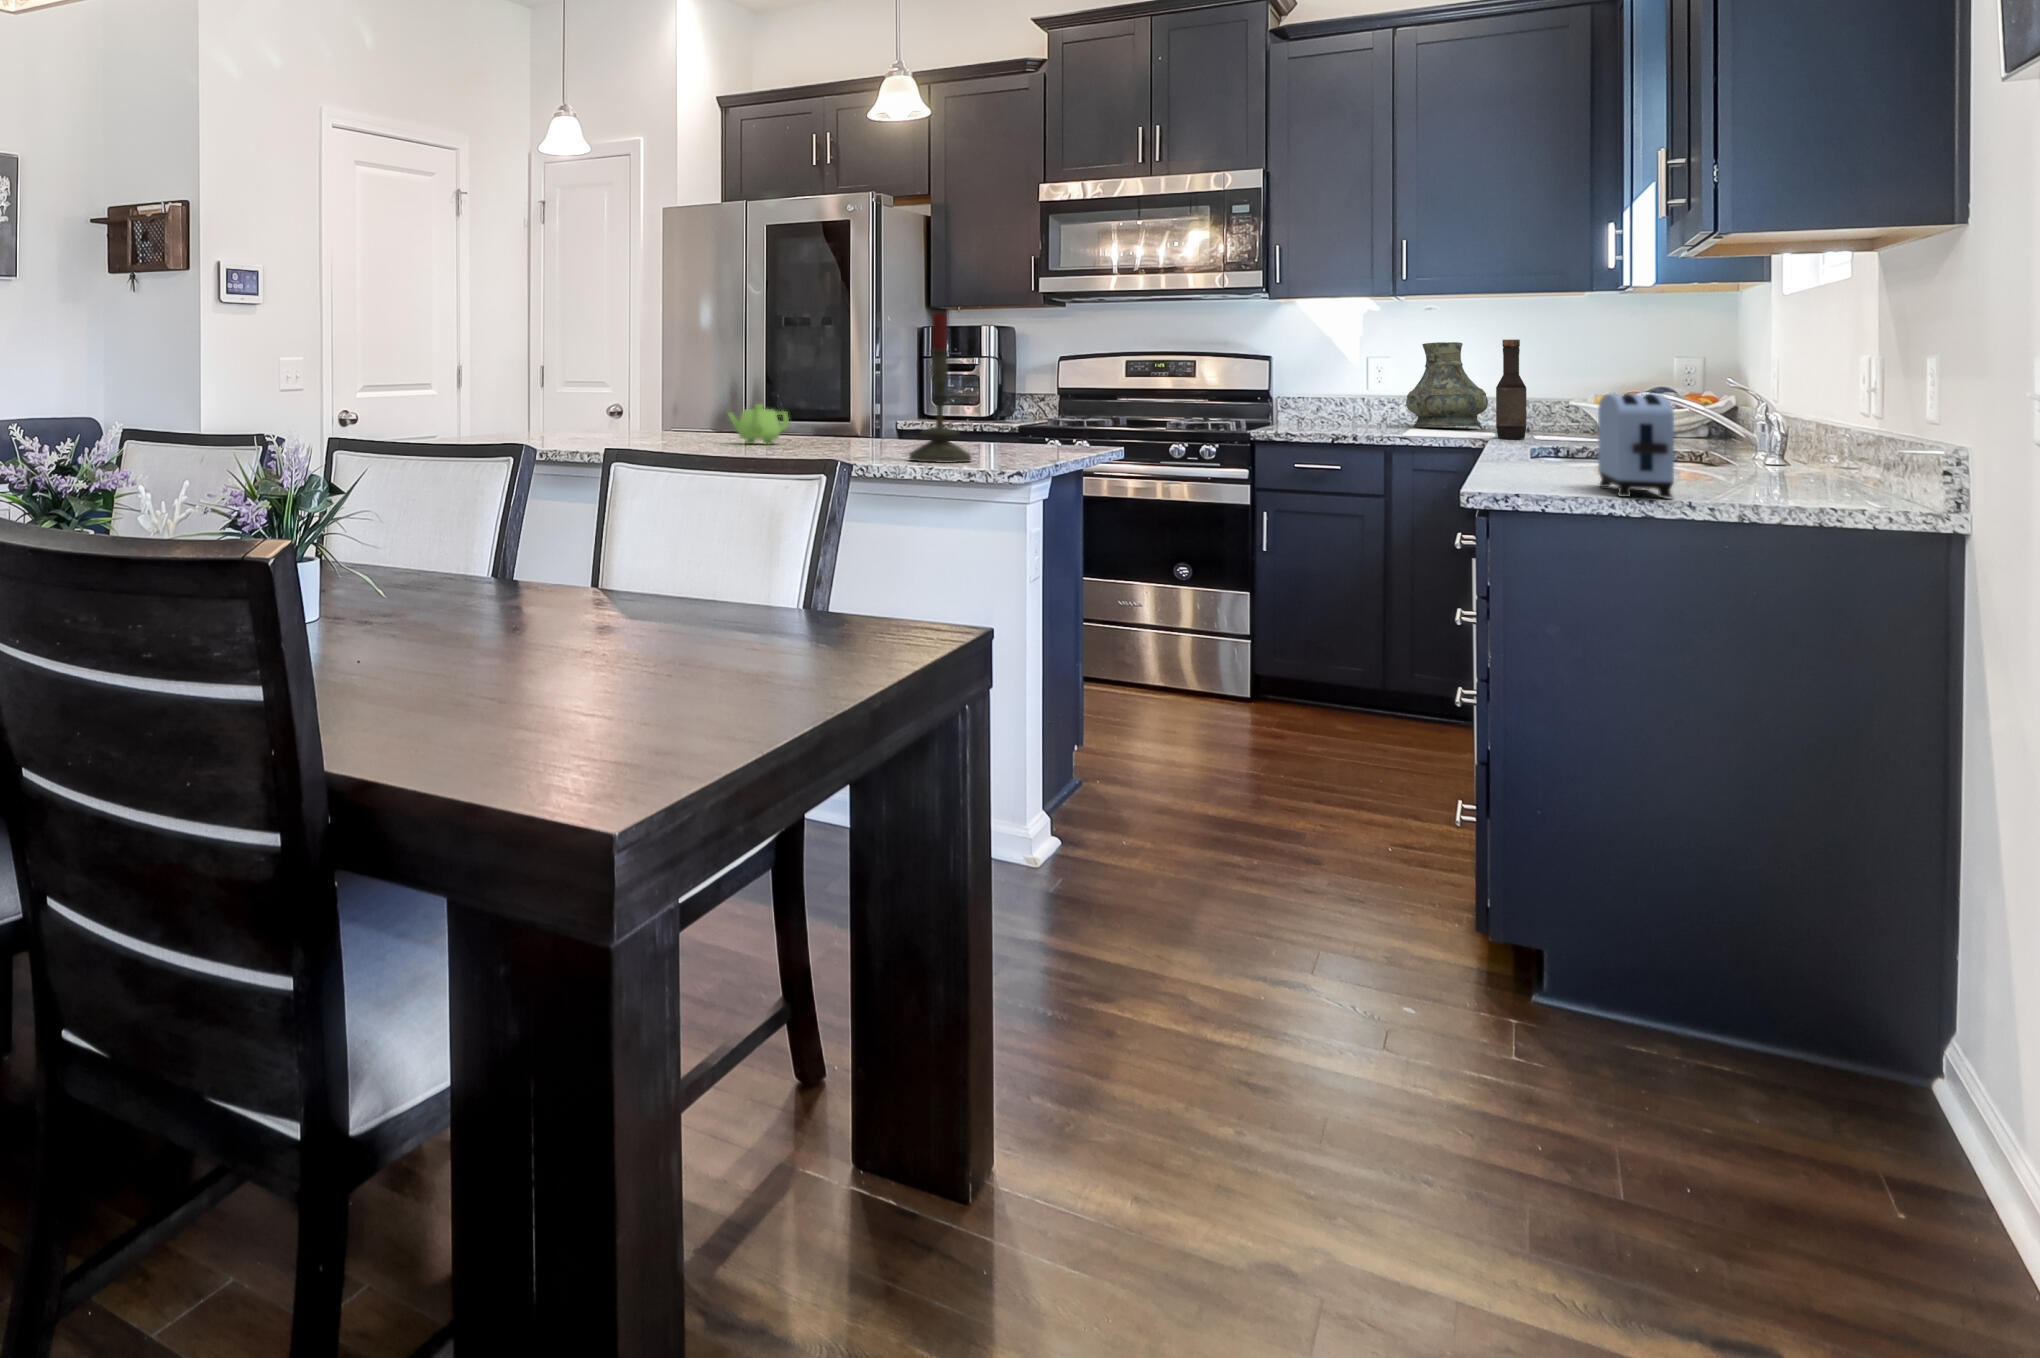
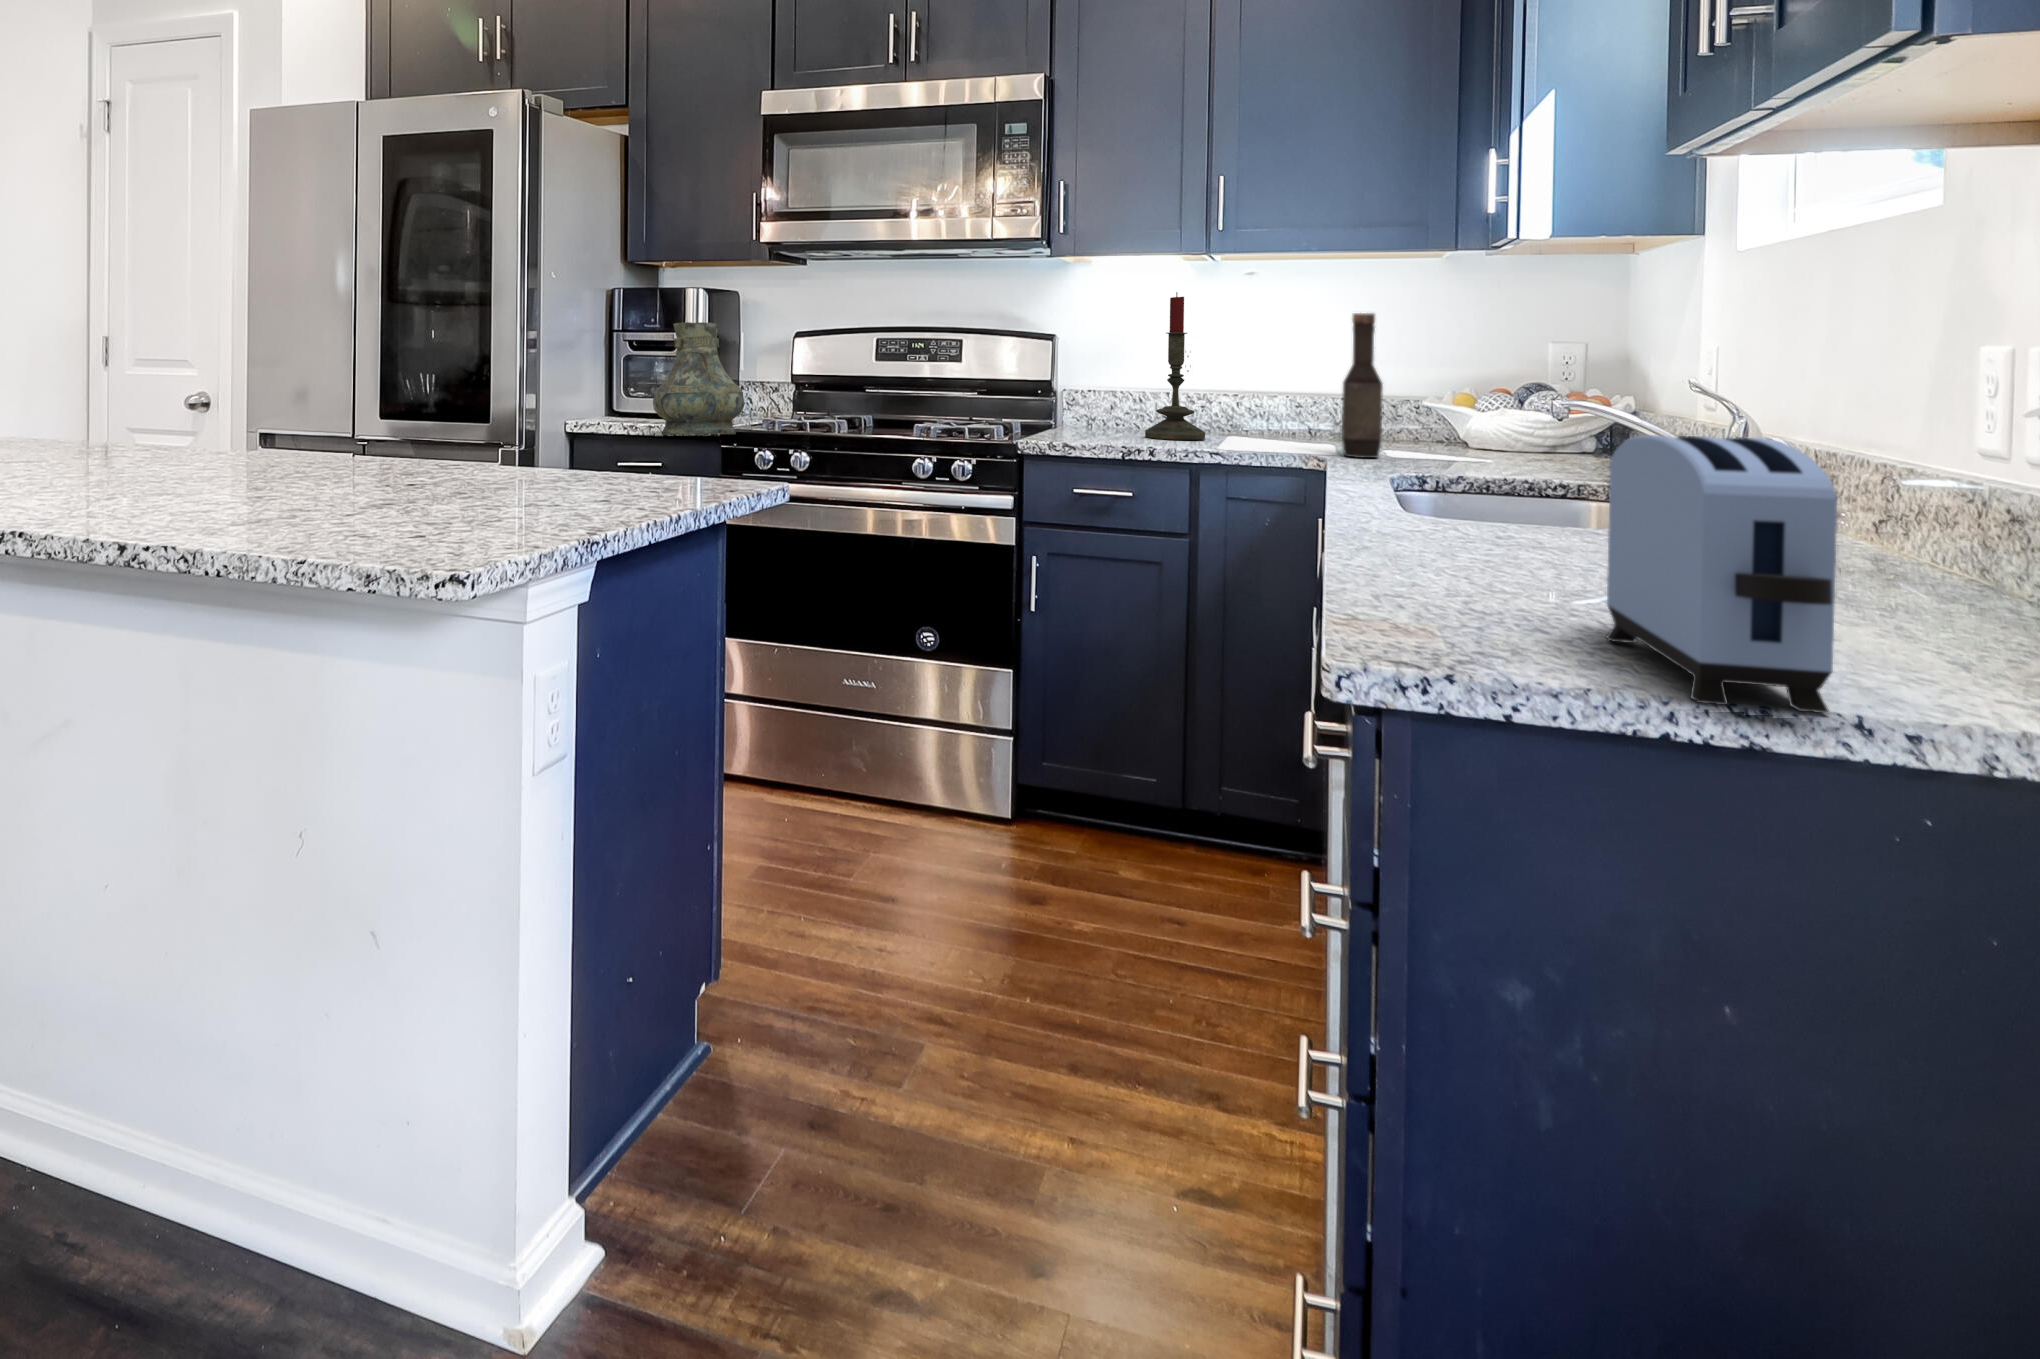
candle: present [909,312,971,463] -> present [1145,292,1205,440]
vase: present [1406,342,1488,428] -> present [653,322,744,436]
teapot: present [728,404,789,445] -> none [149,409,257,480]

